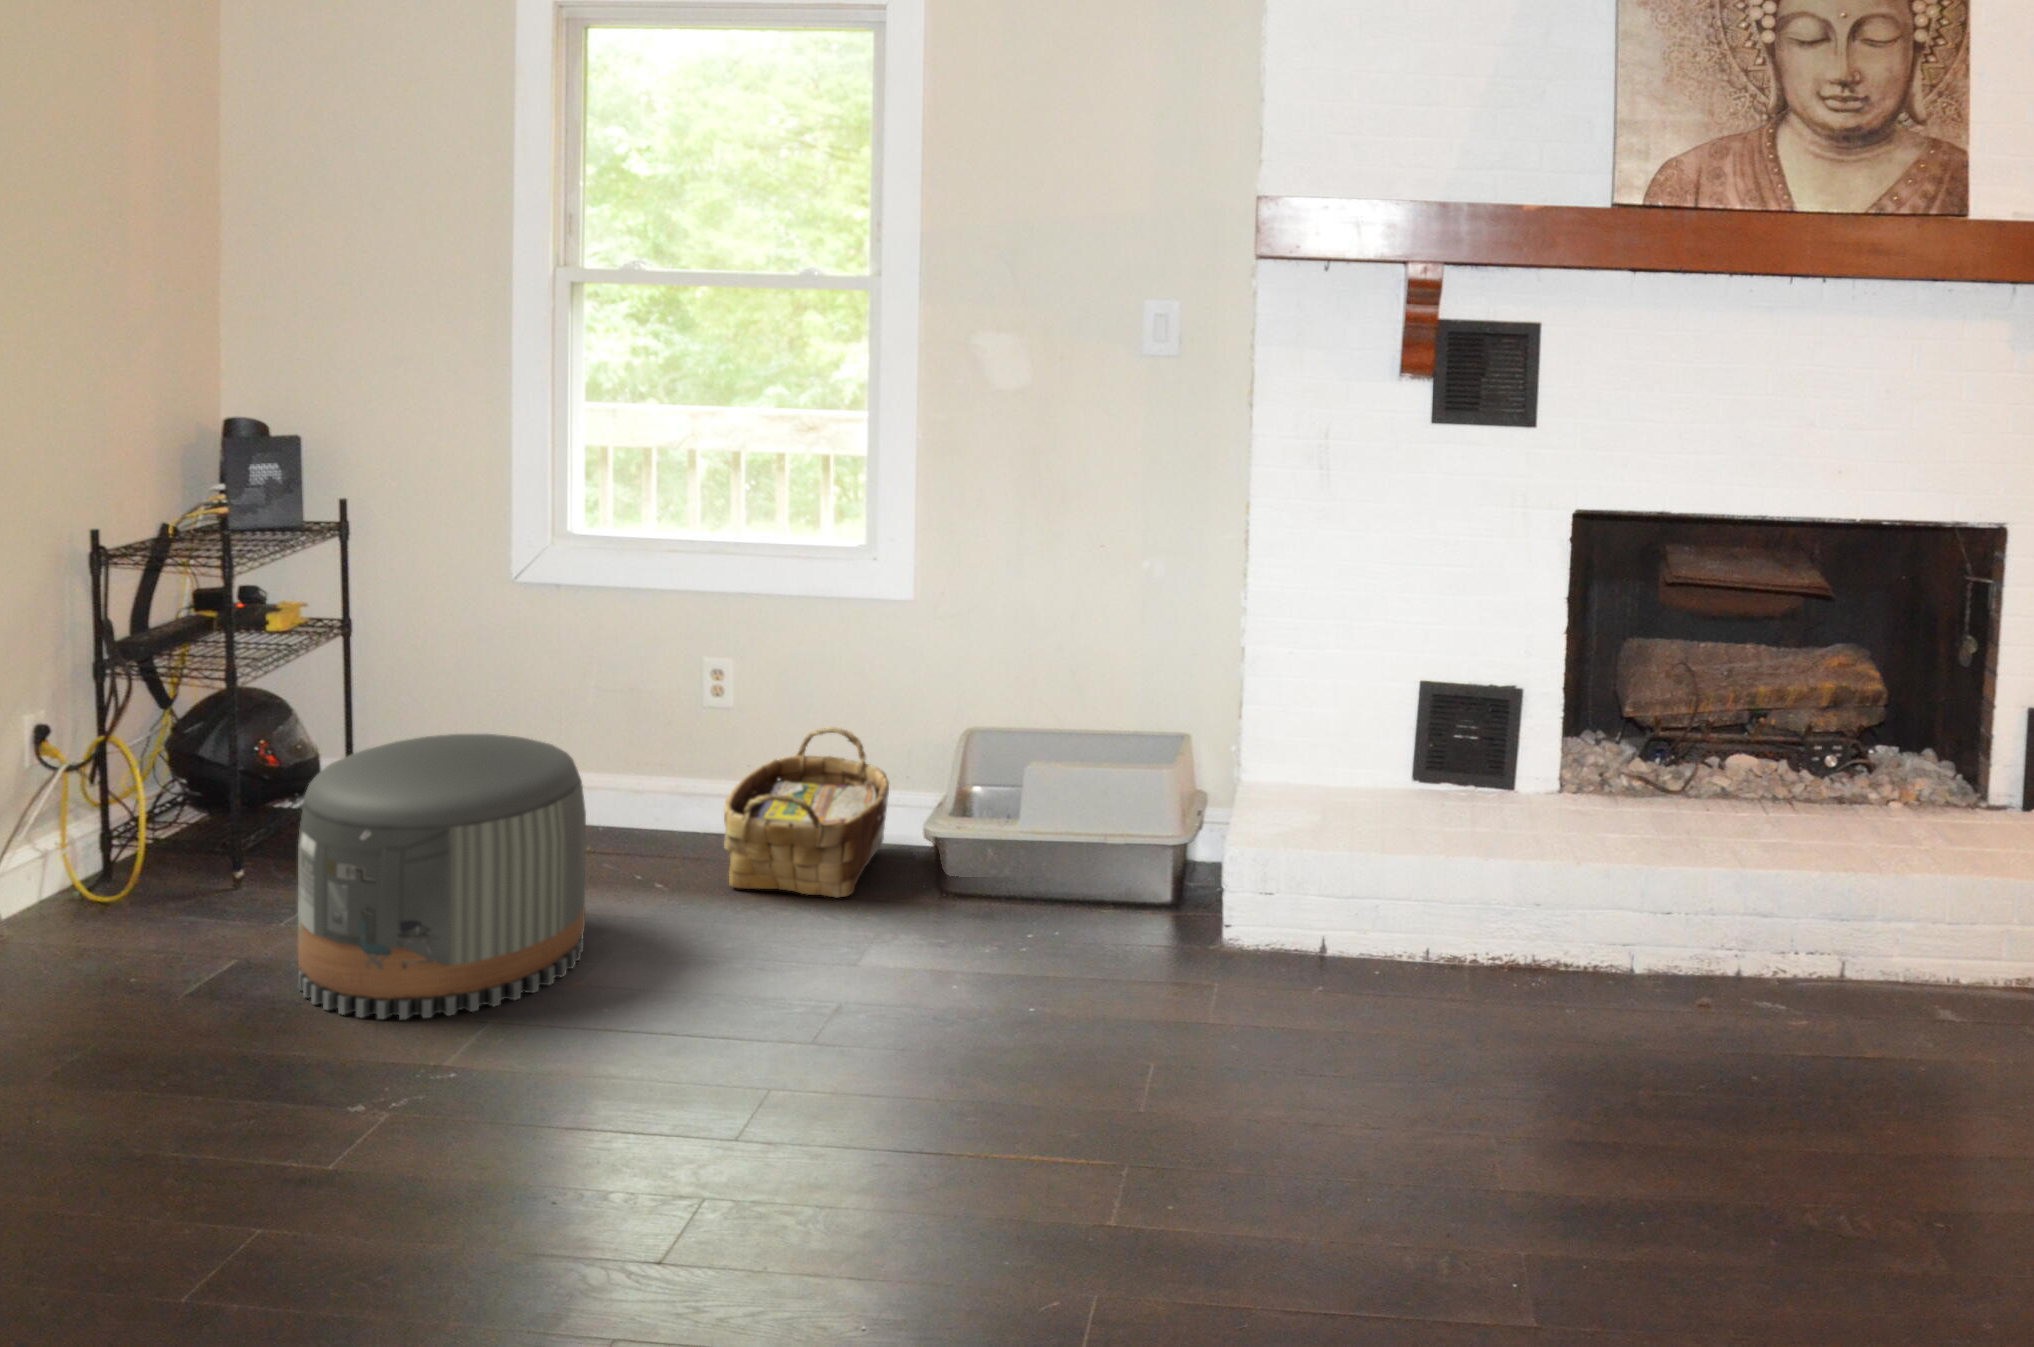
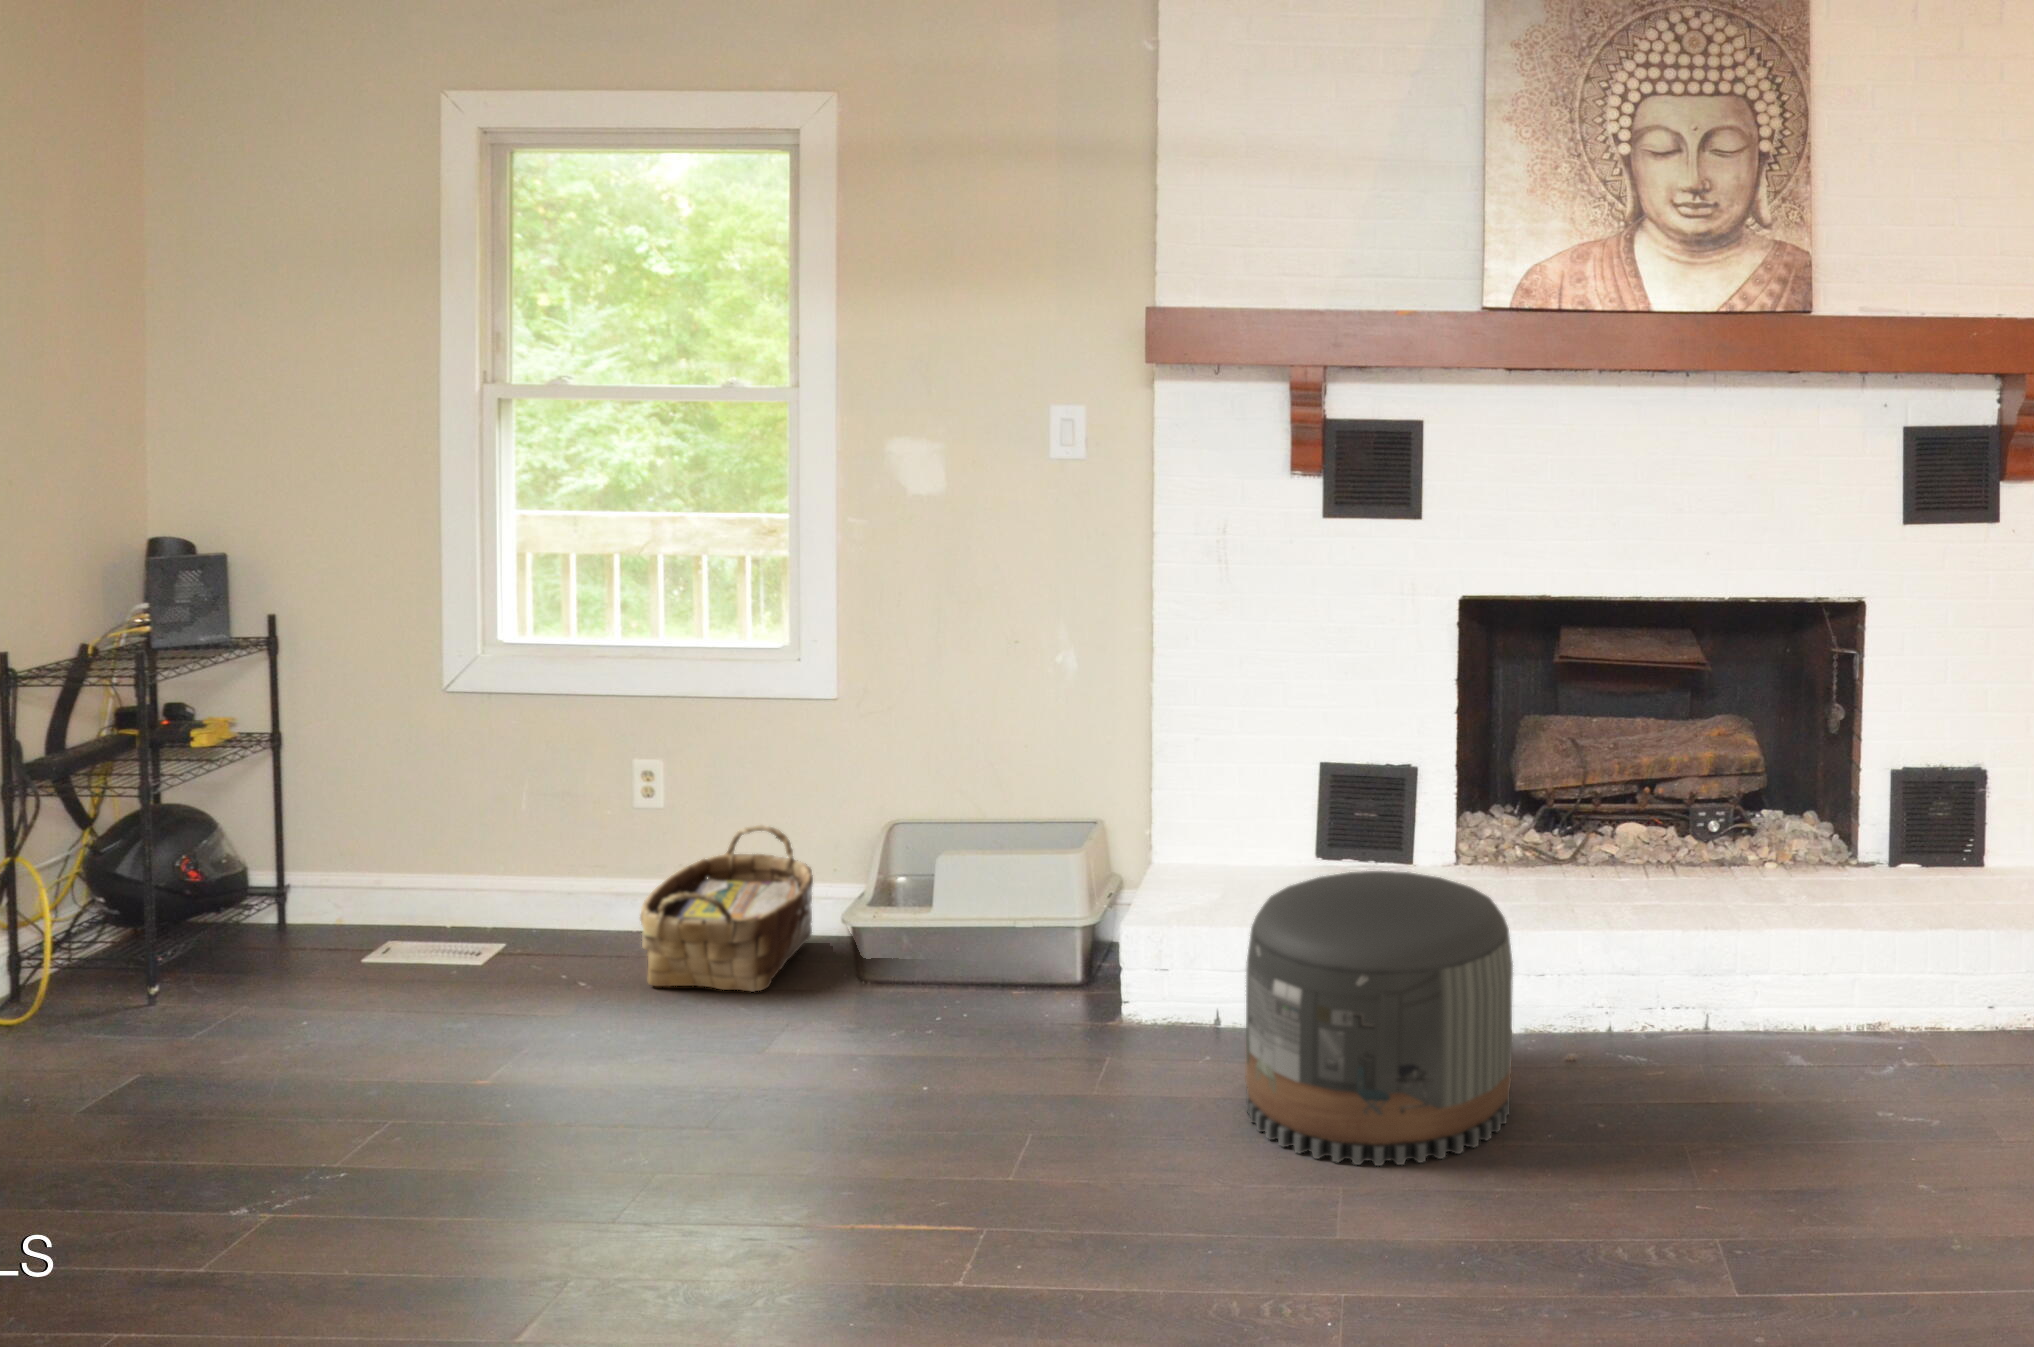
pouf: present [298,734,586,1019] -> present [1246,871,1513,1166]

